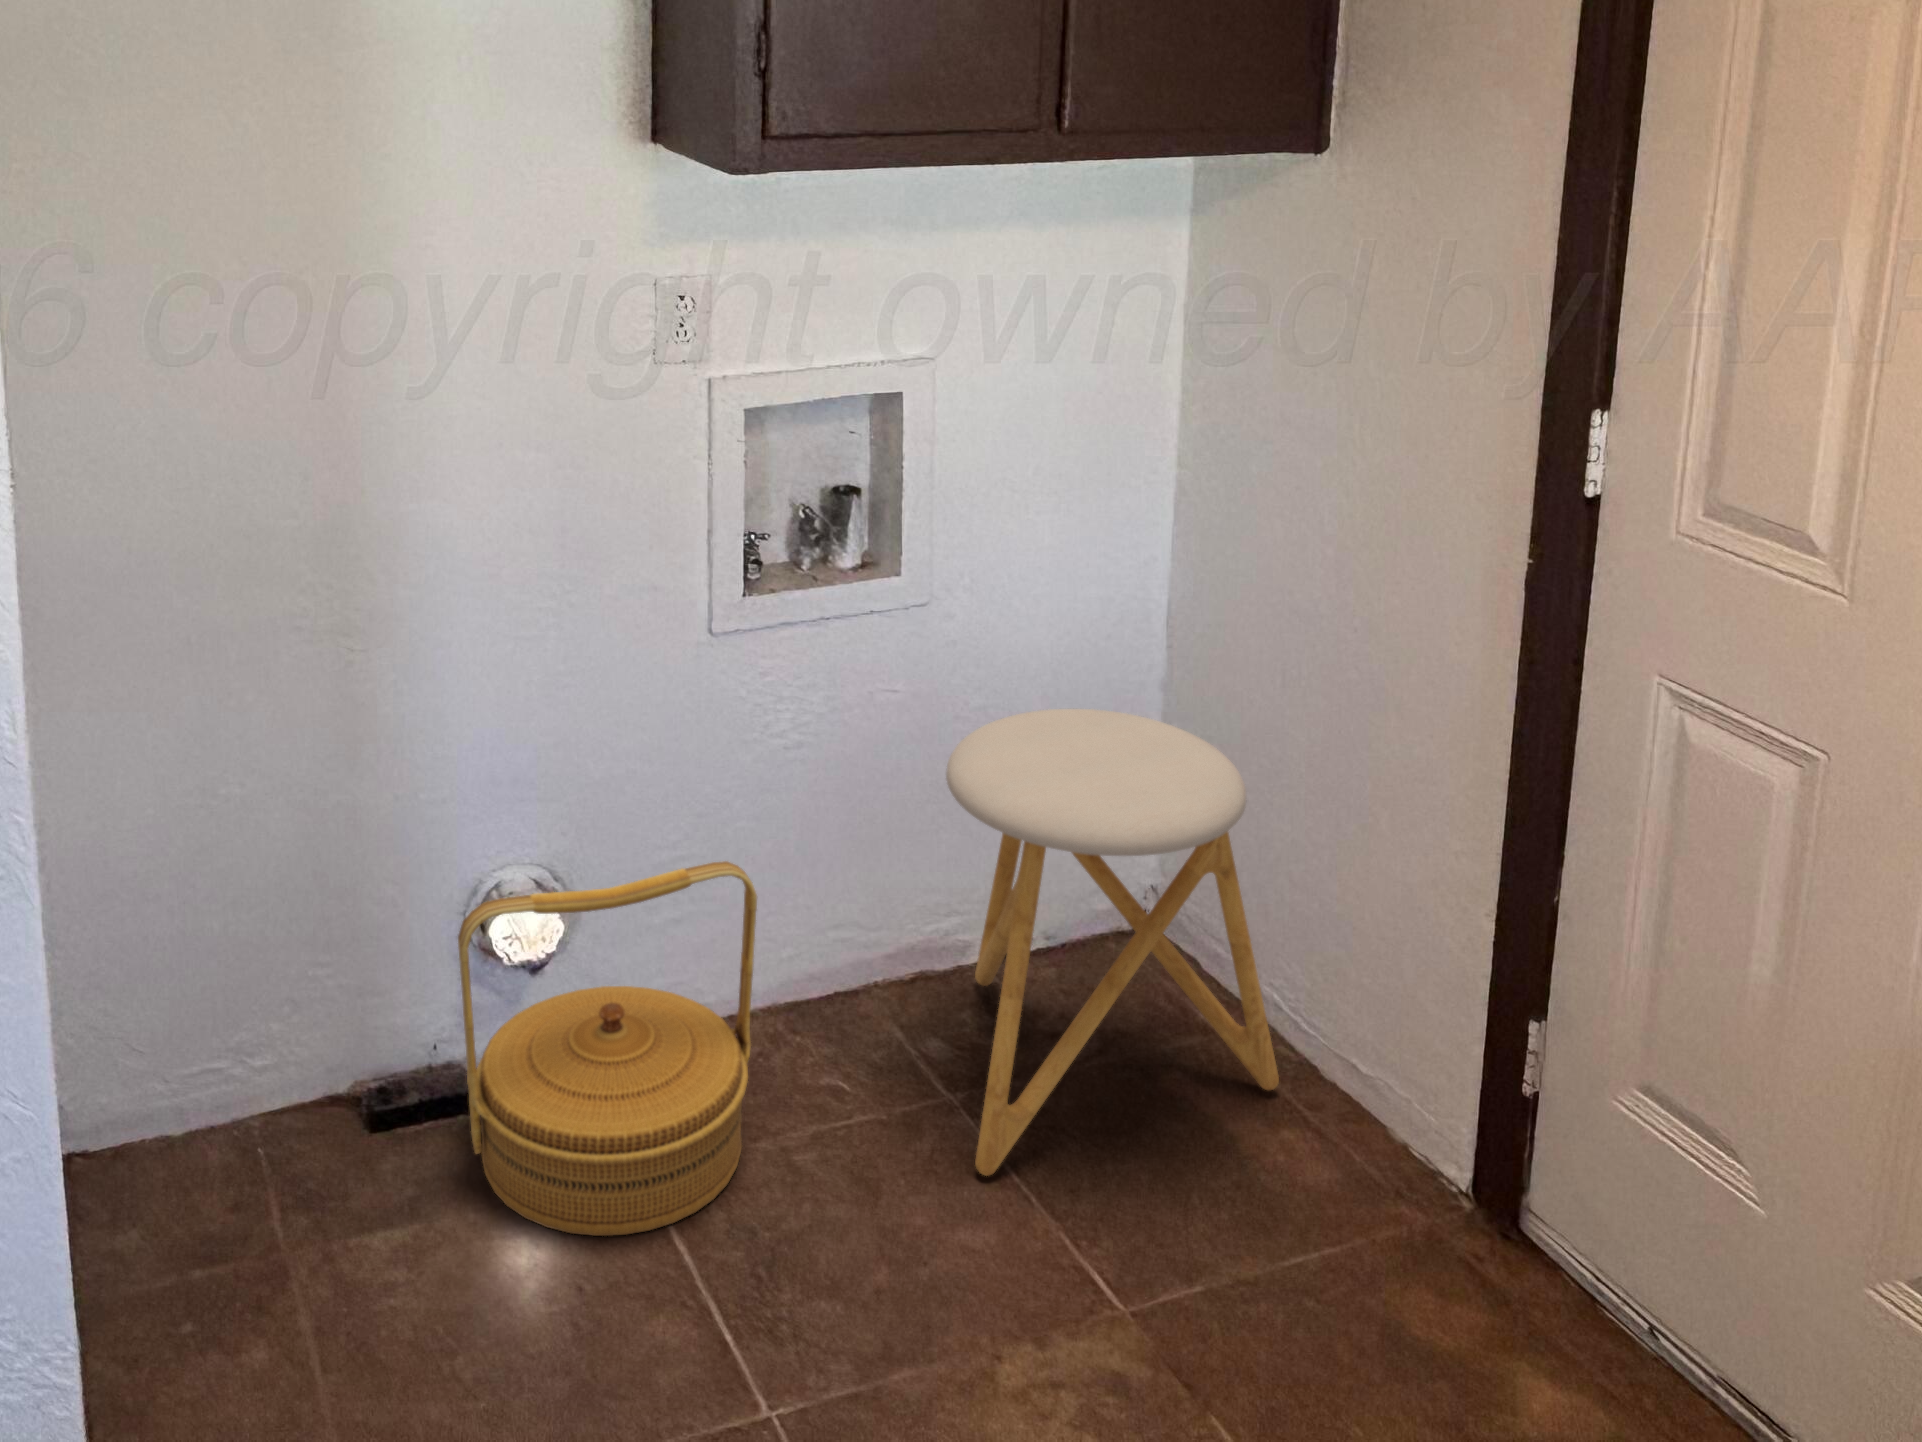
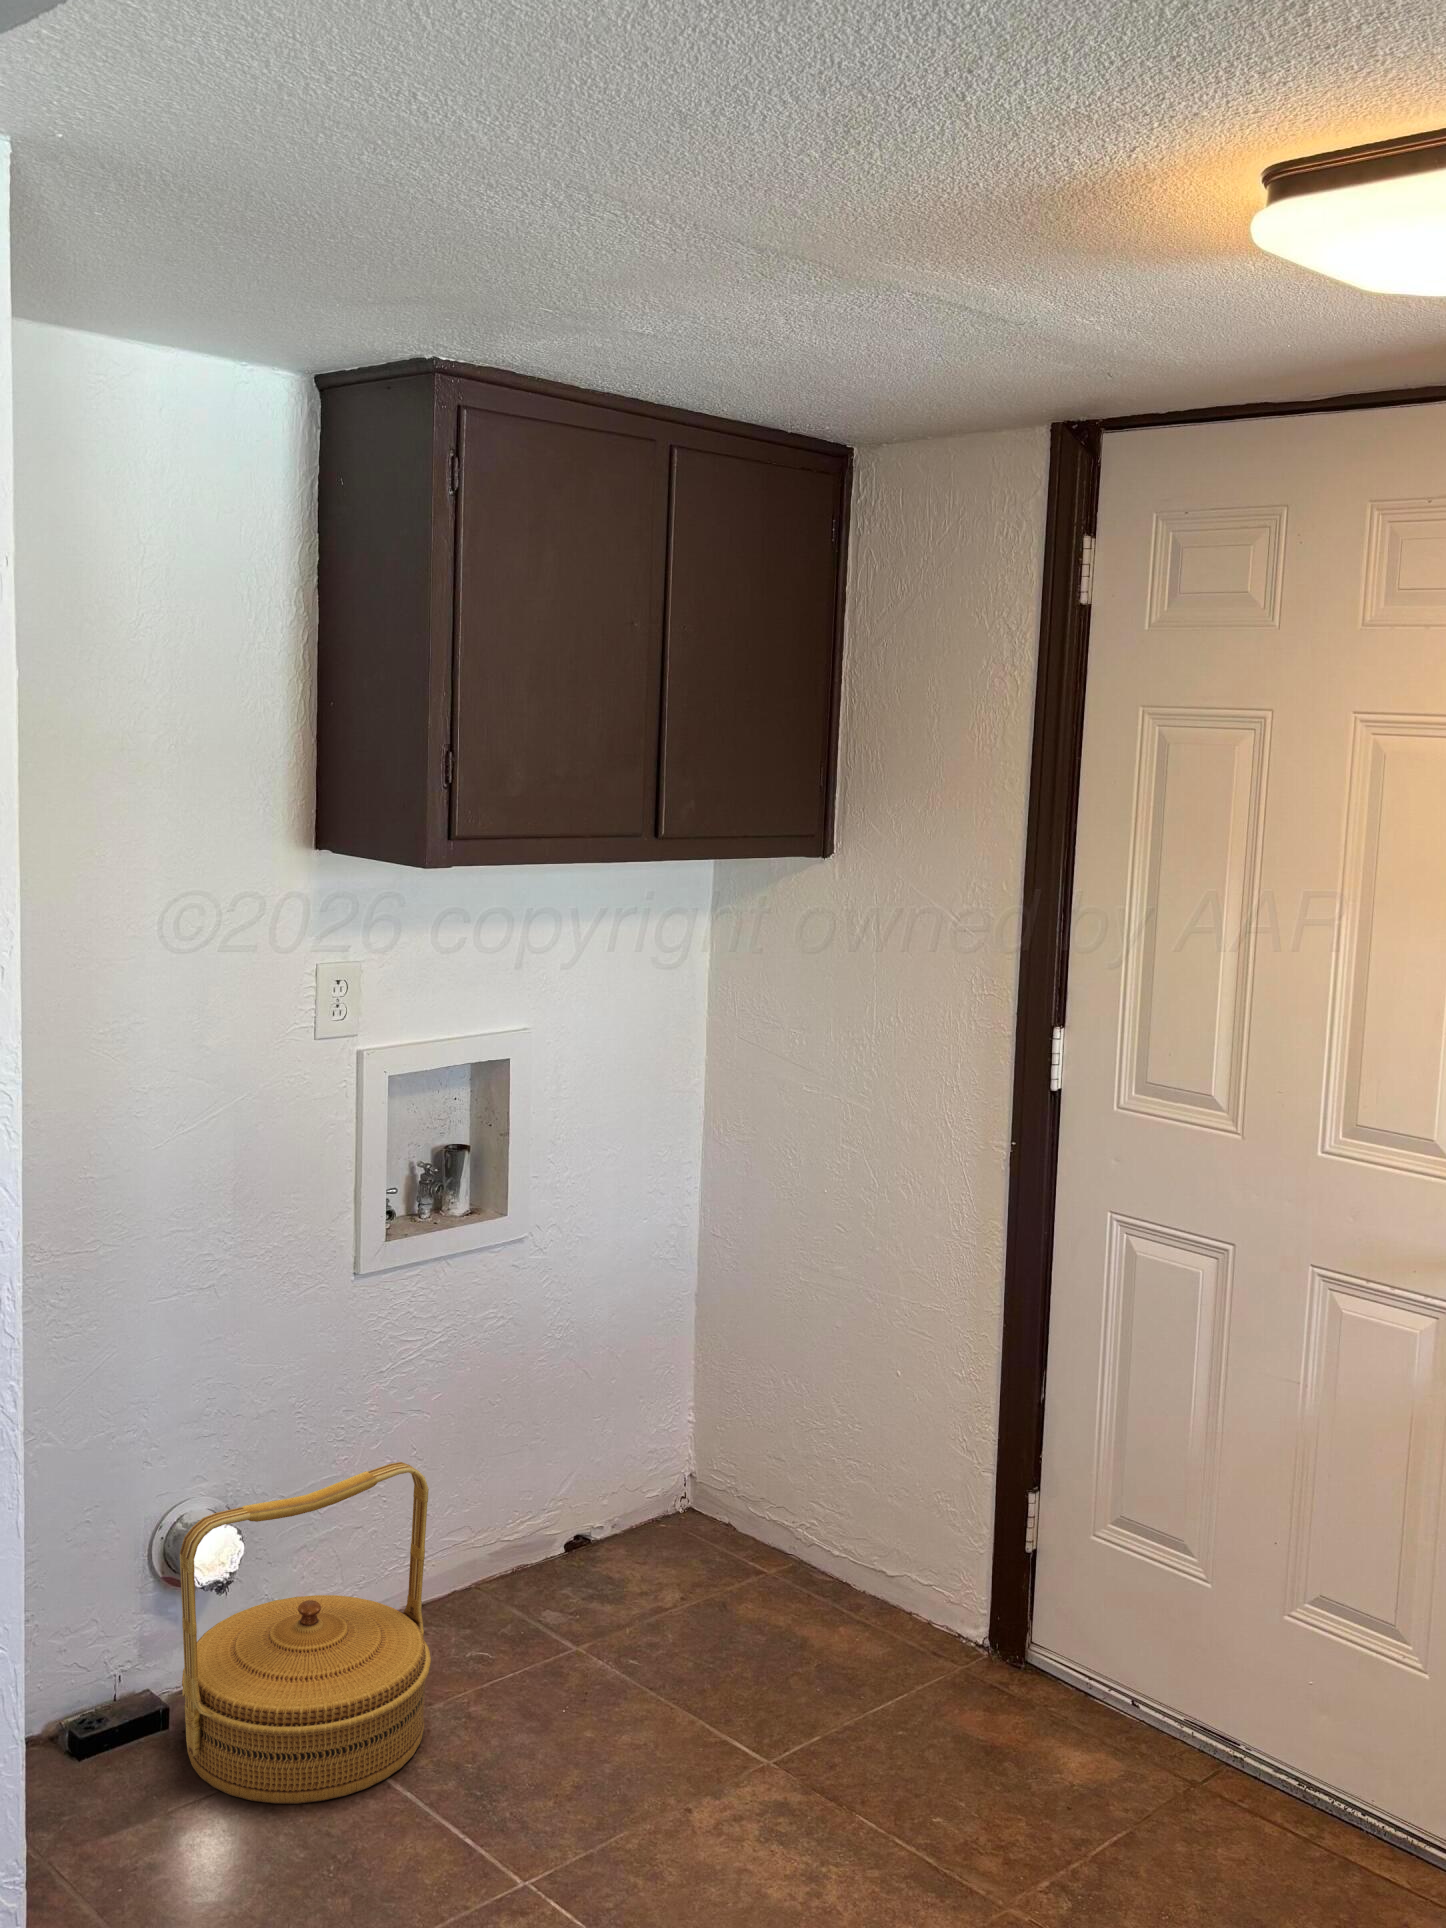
stool: present [946,709,1279,1176] -> none [565,1314,829,1698]

